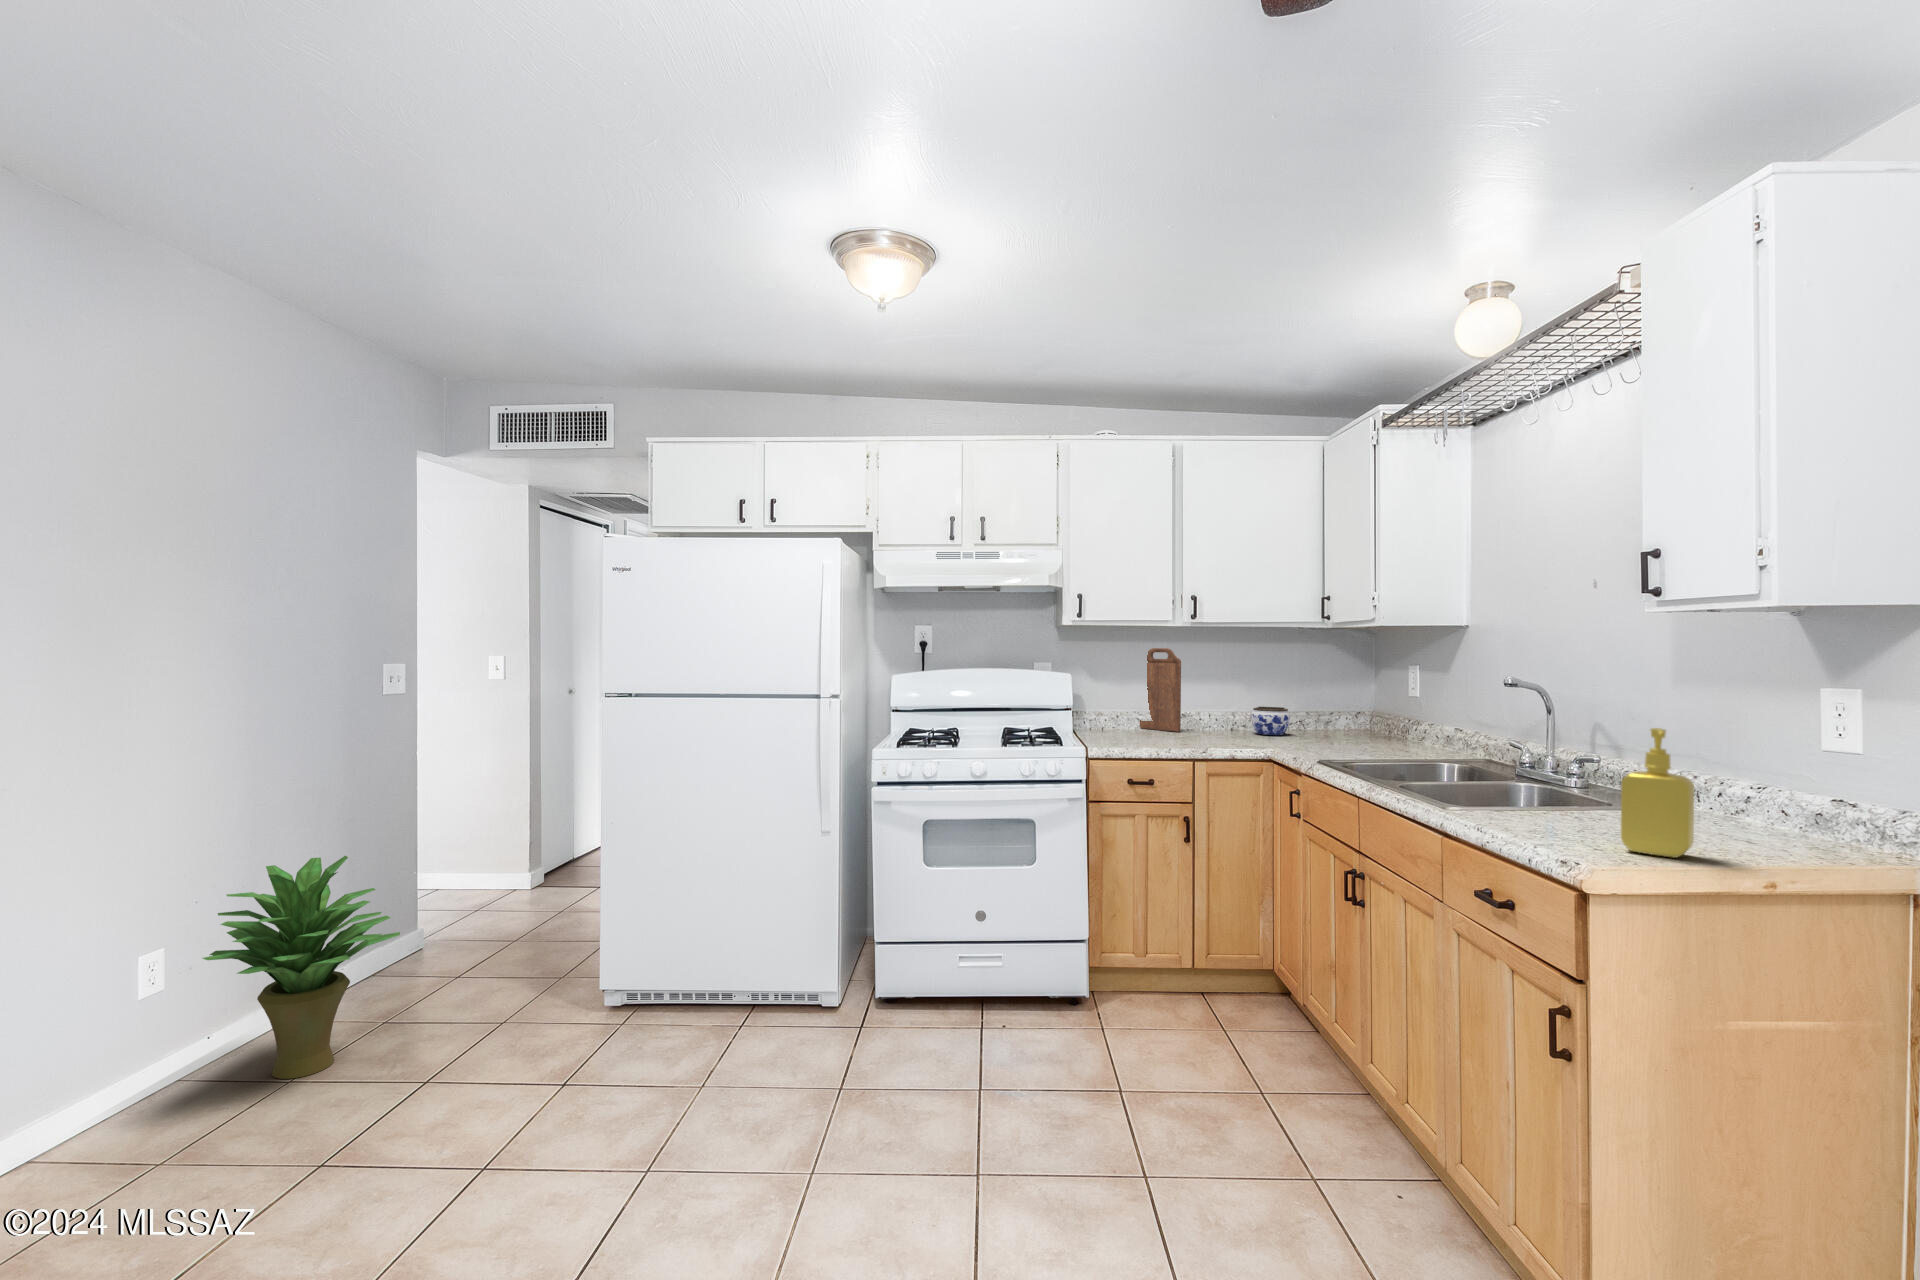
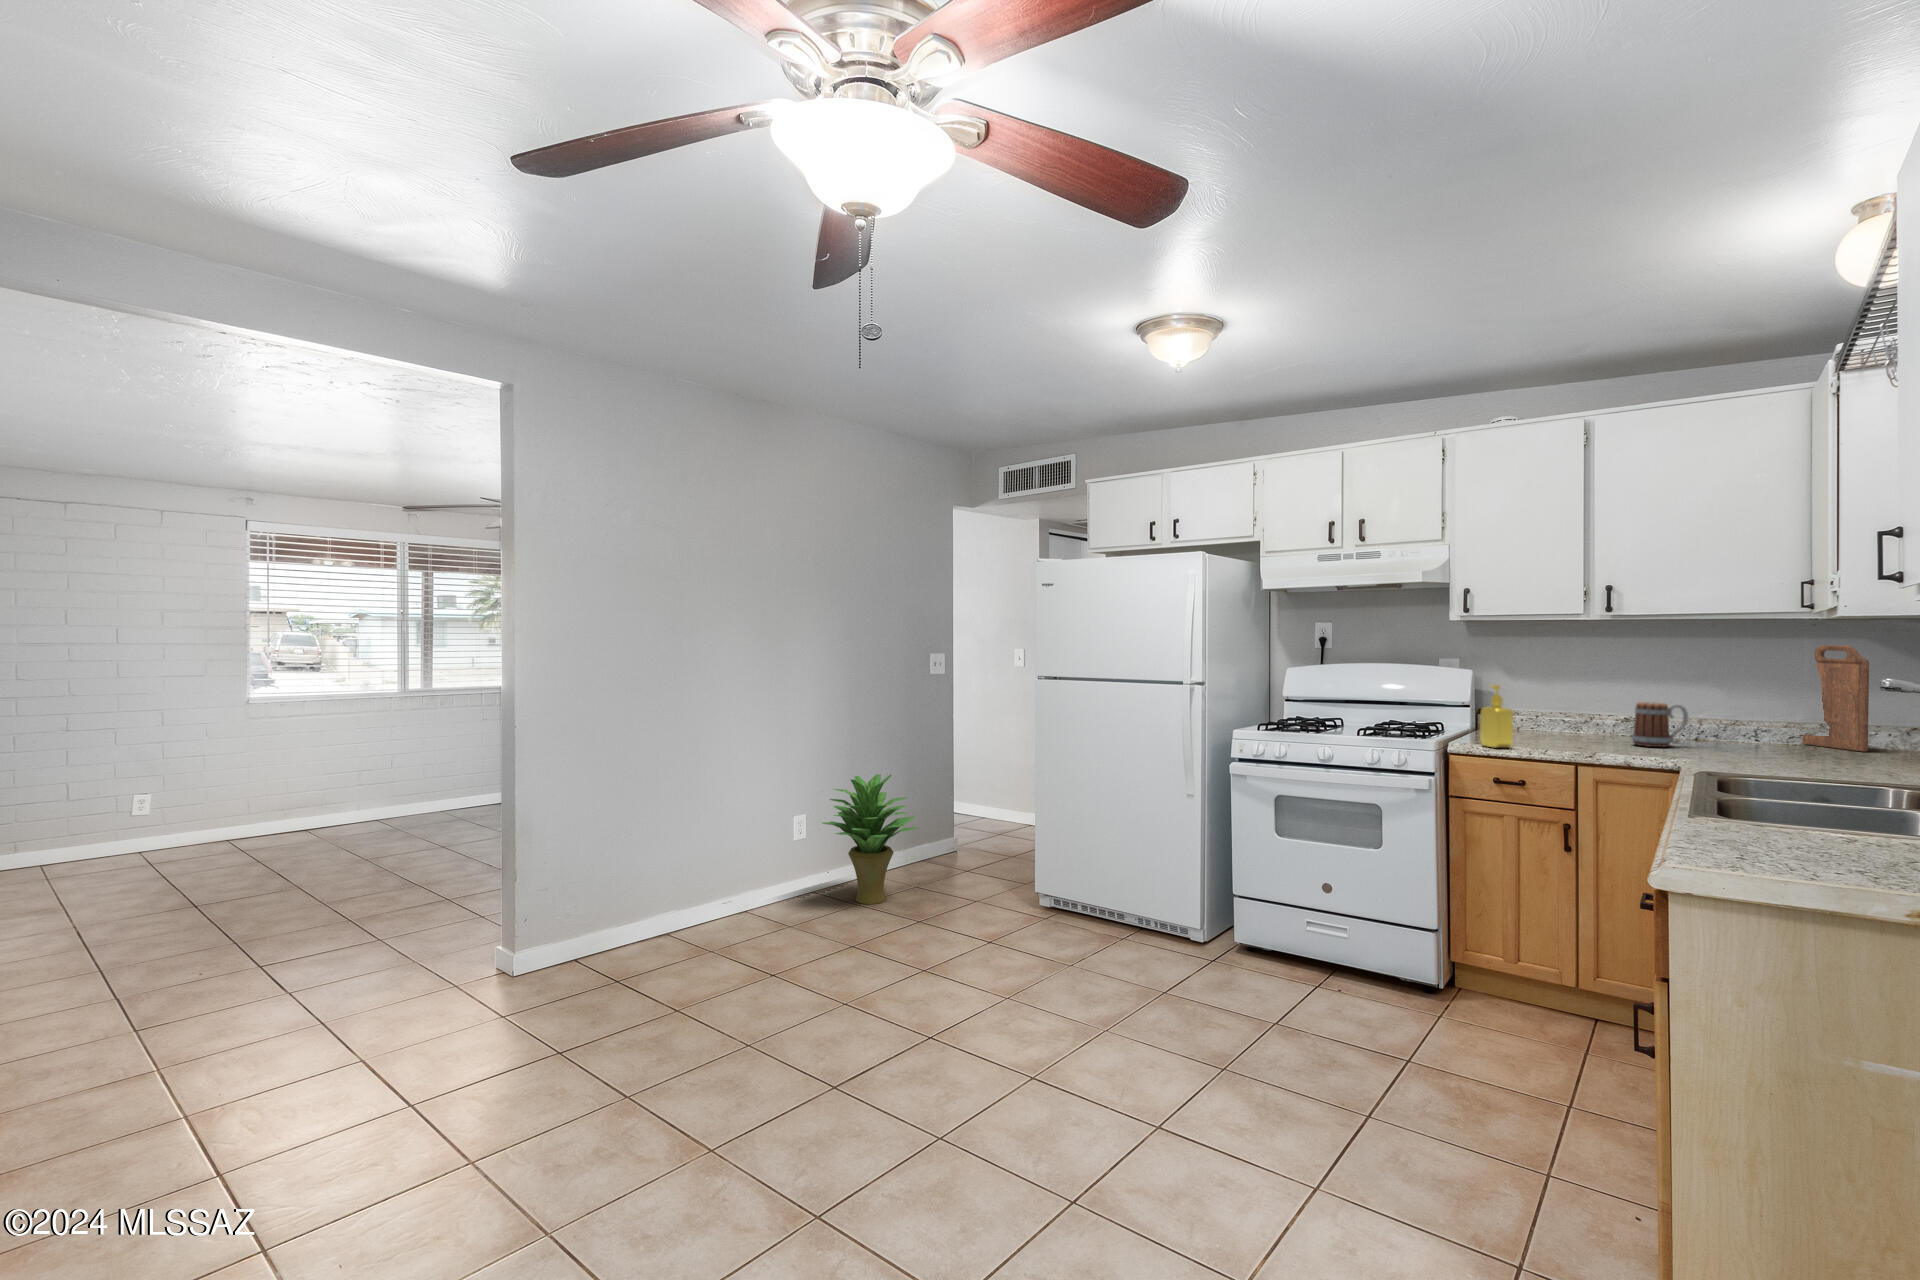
cutting board: present [1140,648,1181,732] -> present [1803,645,1869,751]
mug: none [1204,699,1241,739] -> present [1632,702,1688,747]
jar: present [1251,707,1290,735] -> none [1717,714,1775,749]
soap dispenser: present [1621,728,1694,858] -> present [1480,685,1513,748]

